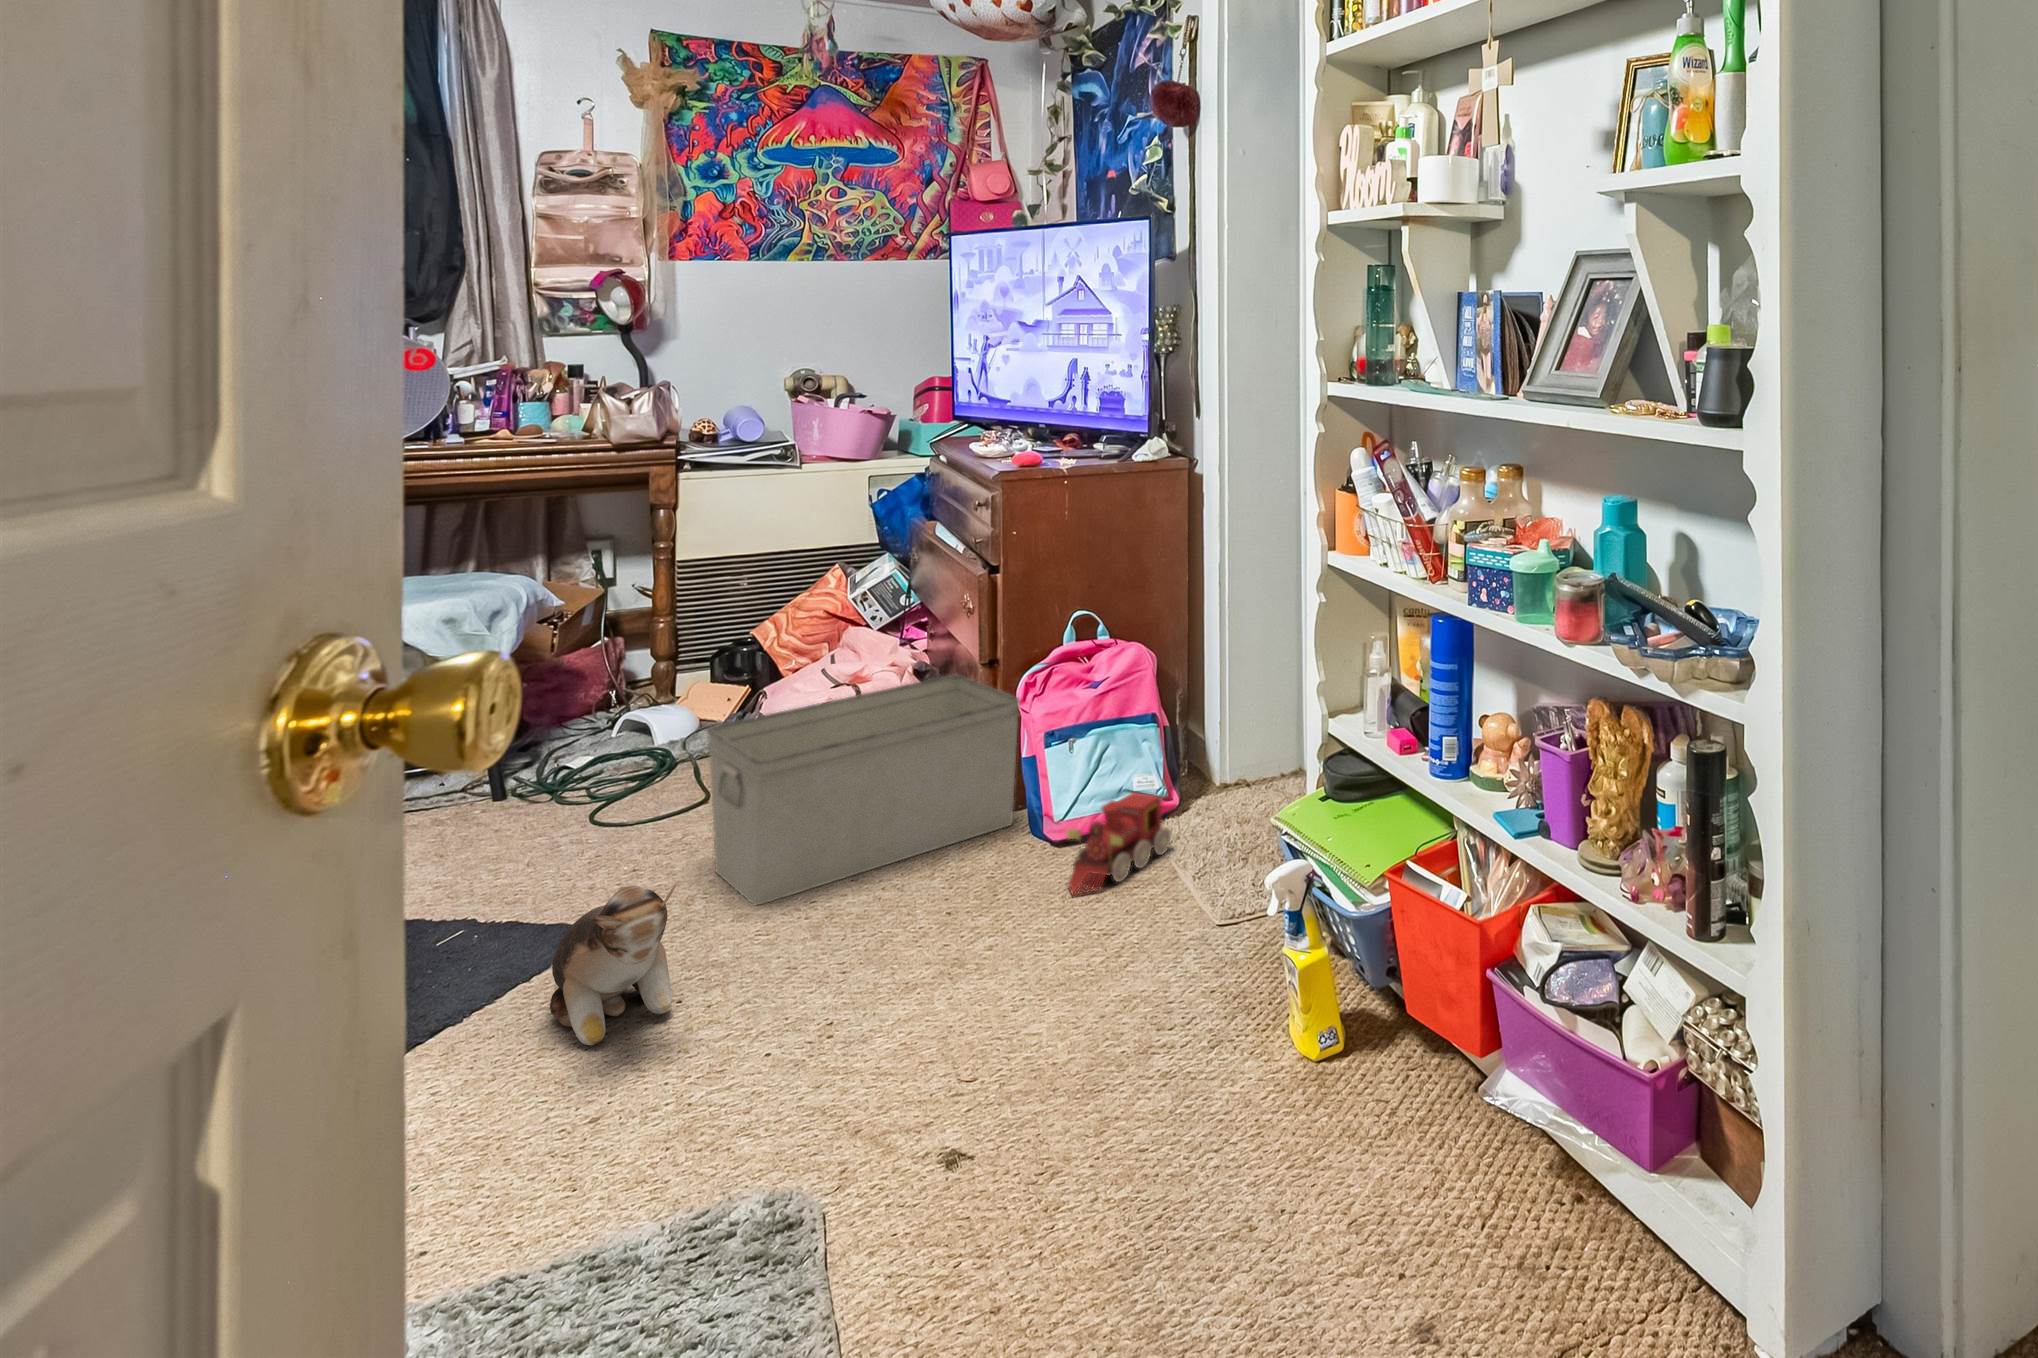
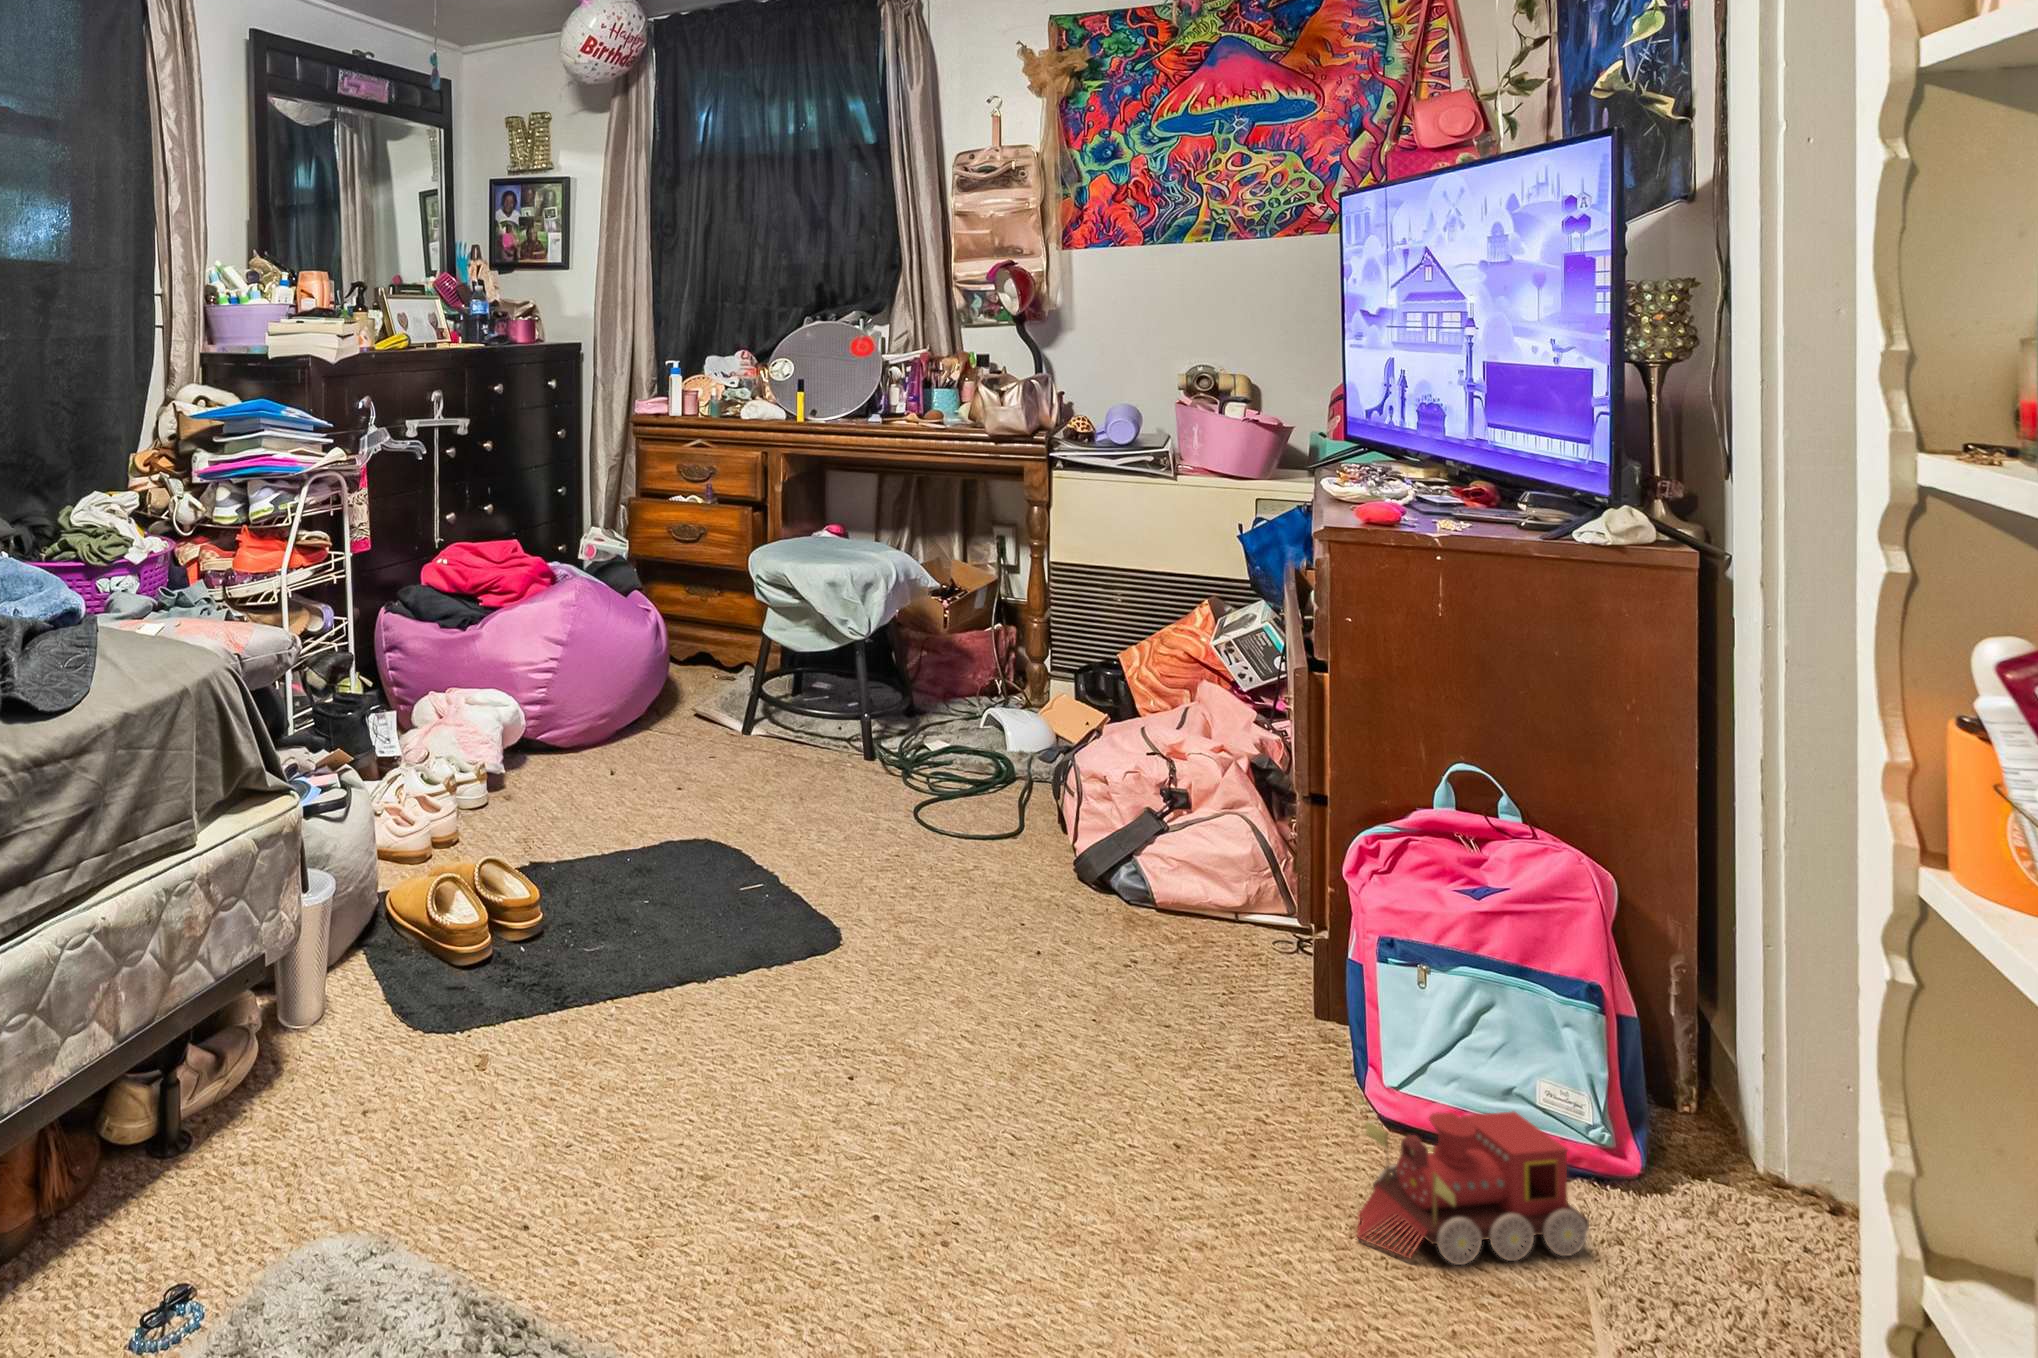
storage bin: present [708,674,1019,905] -> none [964,767,1340,1048]
plush toy: present [550,884,676,1045] -> none [729,933,836,1092]

